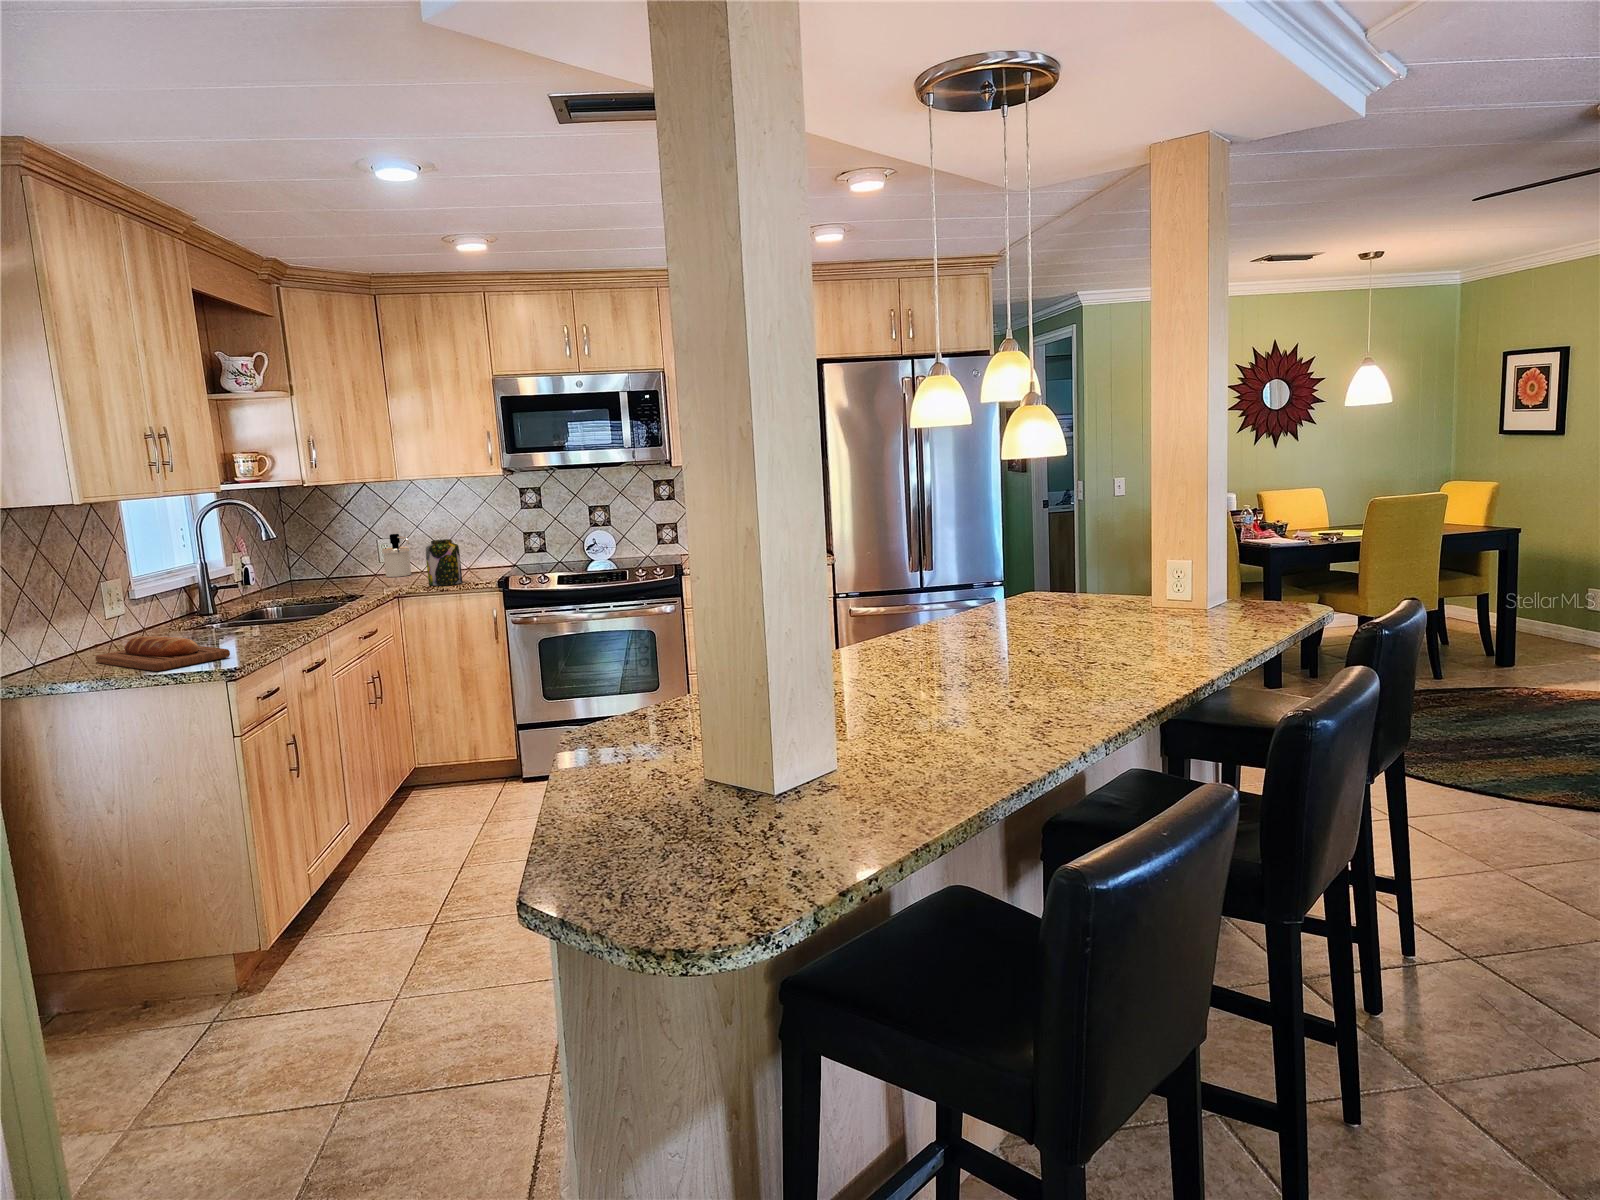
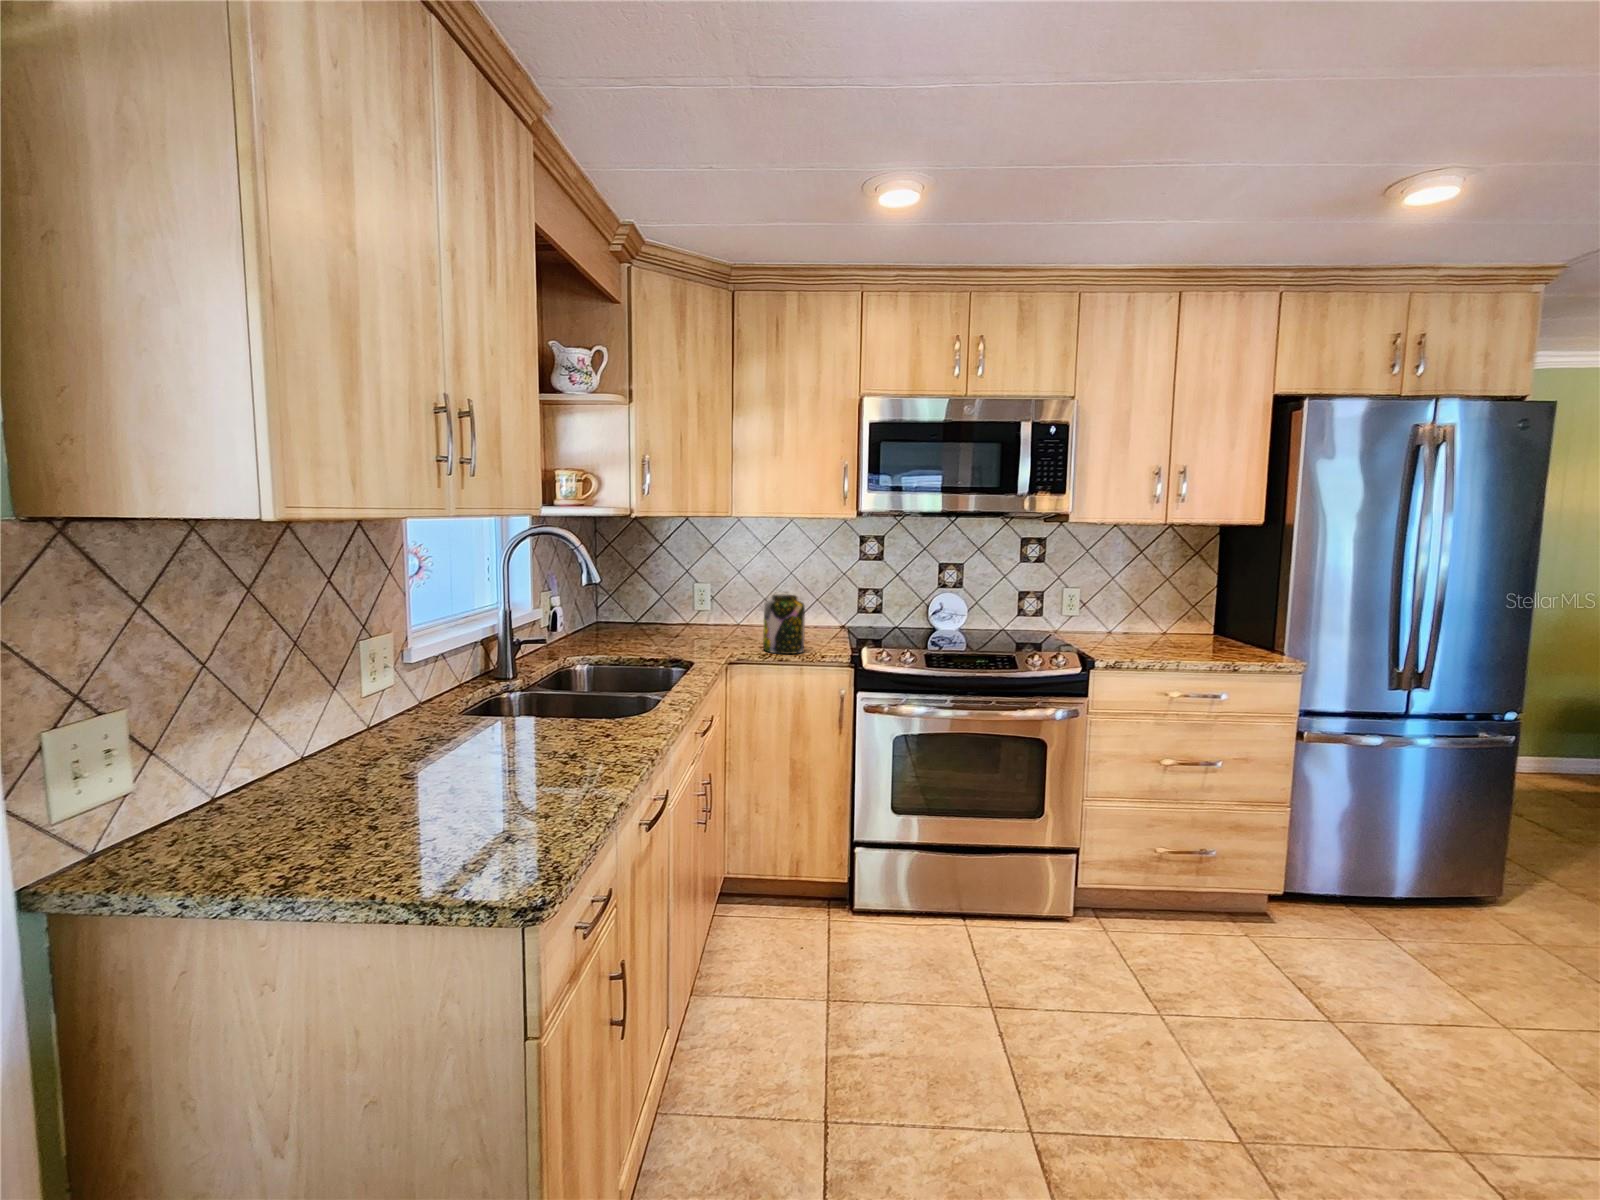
soap dispenser: present [382,534,411,577] -> none [700,578,734,629]
bread loaf: present [96,636,230,671] -> none [313,764,533,872]

